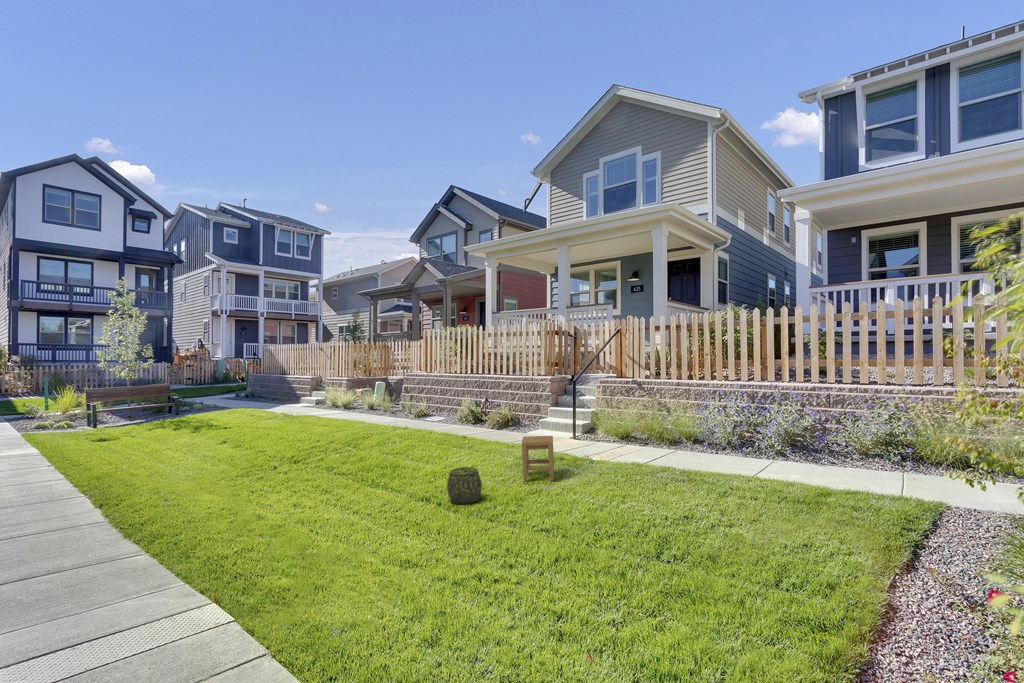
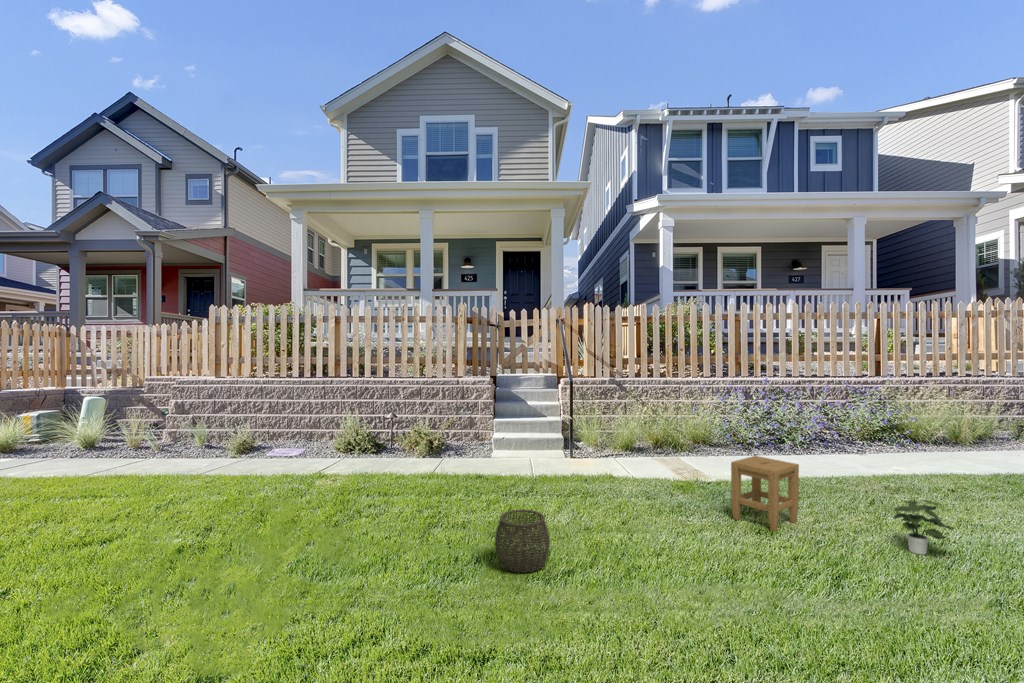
woven basket: present [447,467,482,504] -> present [495,509,550,573]
potted plant: none [546,467,577,504] -> present [894,500,954,555]

